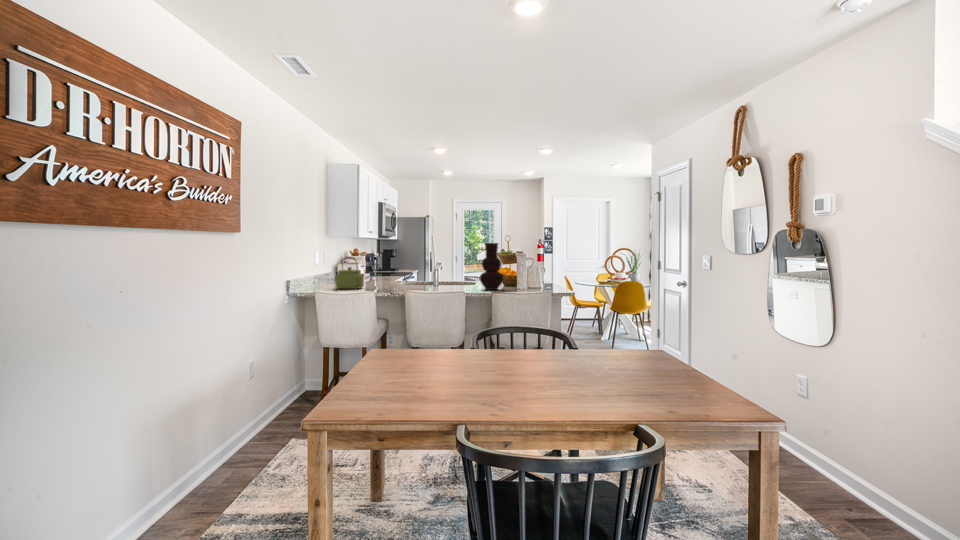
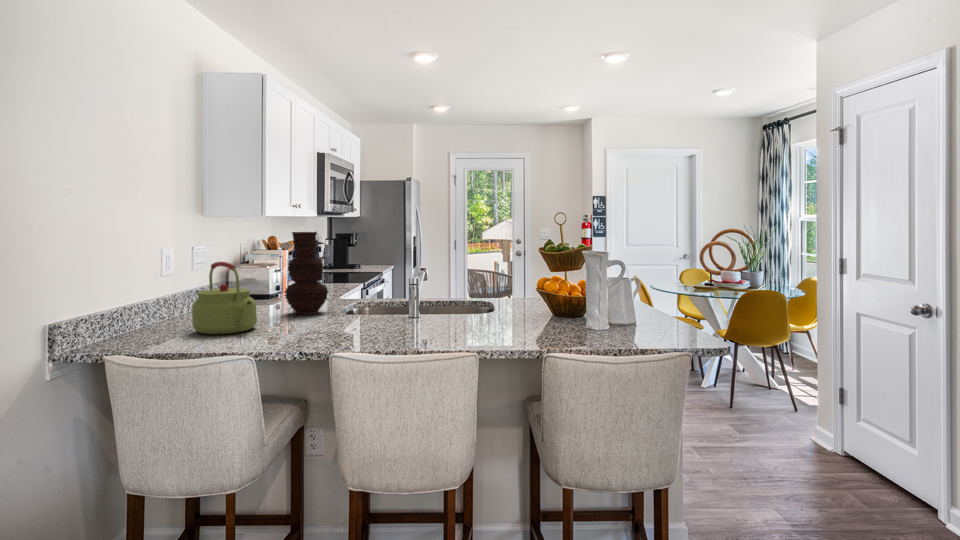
vase: present [480,243,503,290] -> present [285,232,328,315]

